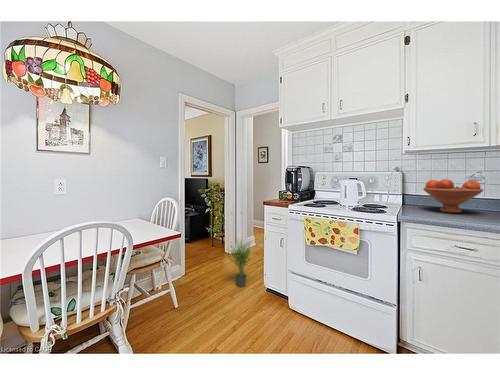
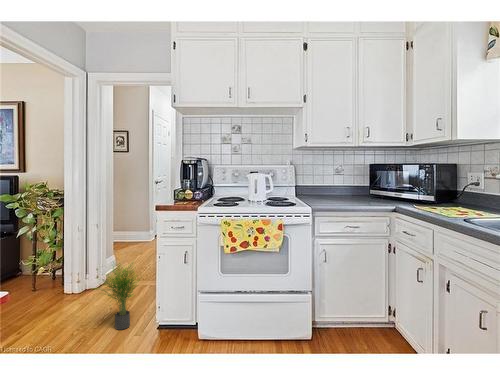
fruit bowl: present [423,179,483,213] -> none [322,174,363,203]

